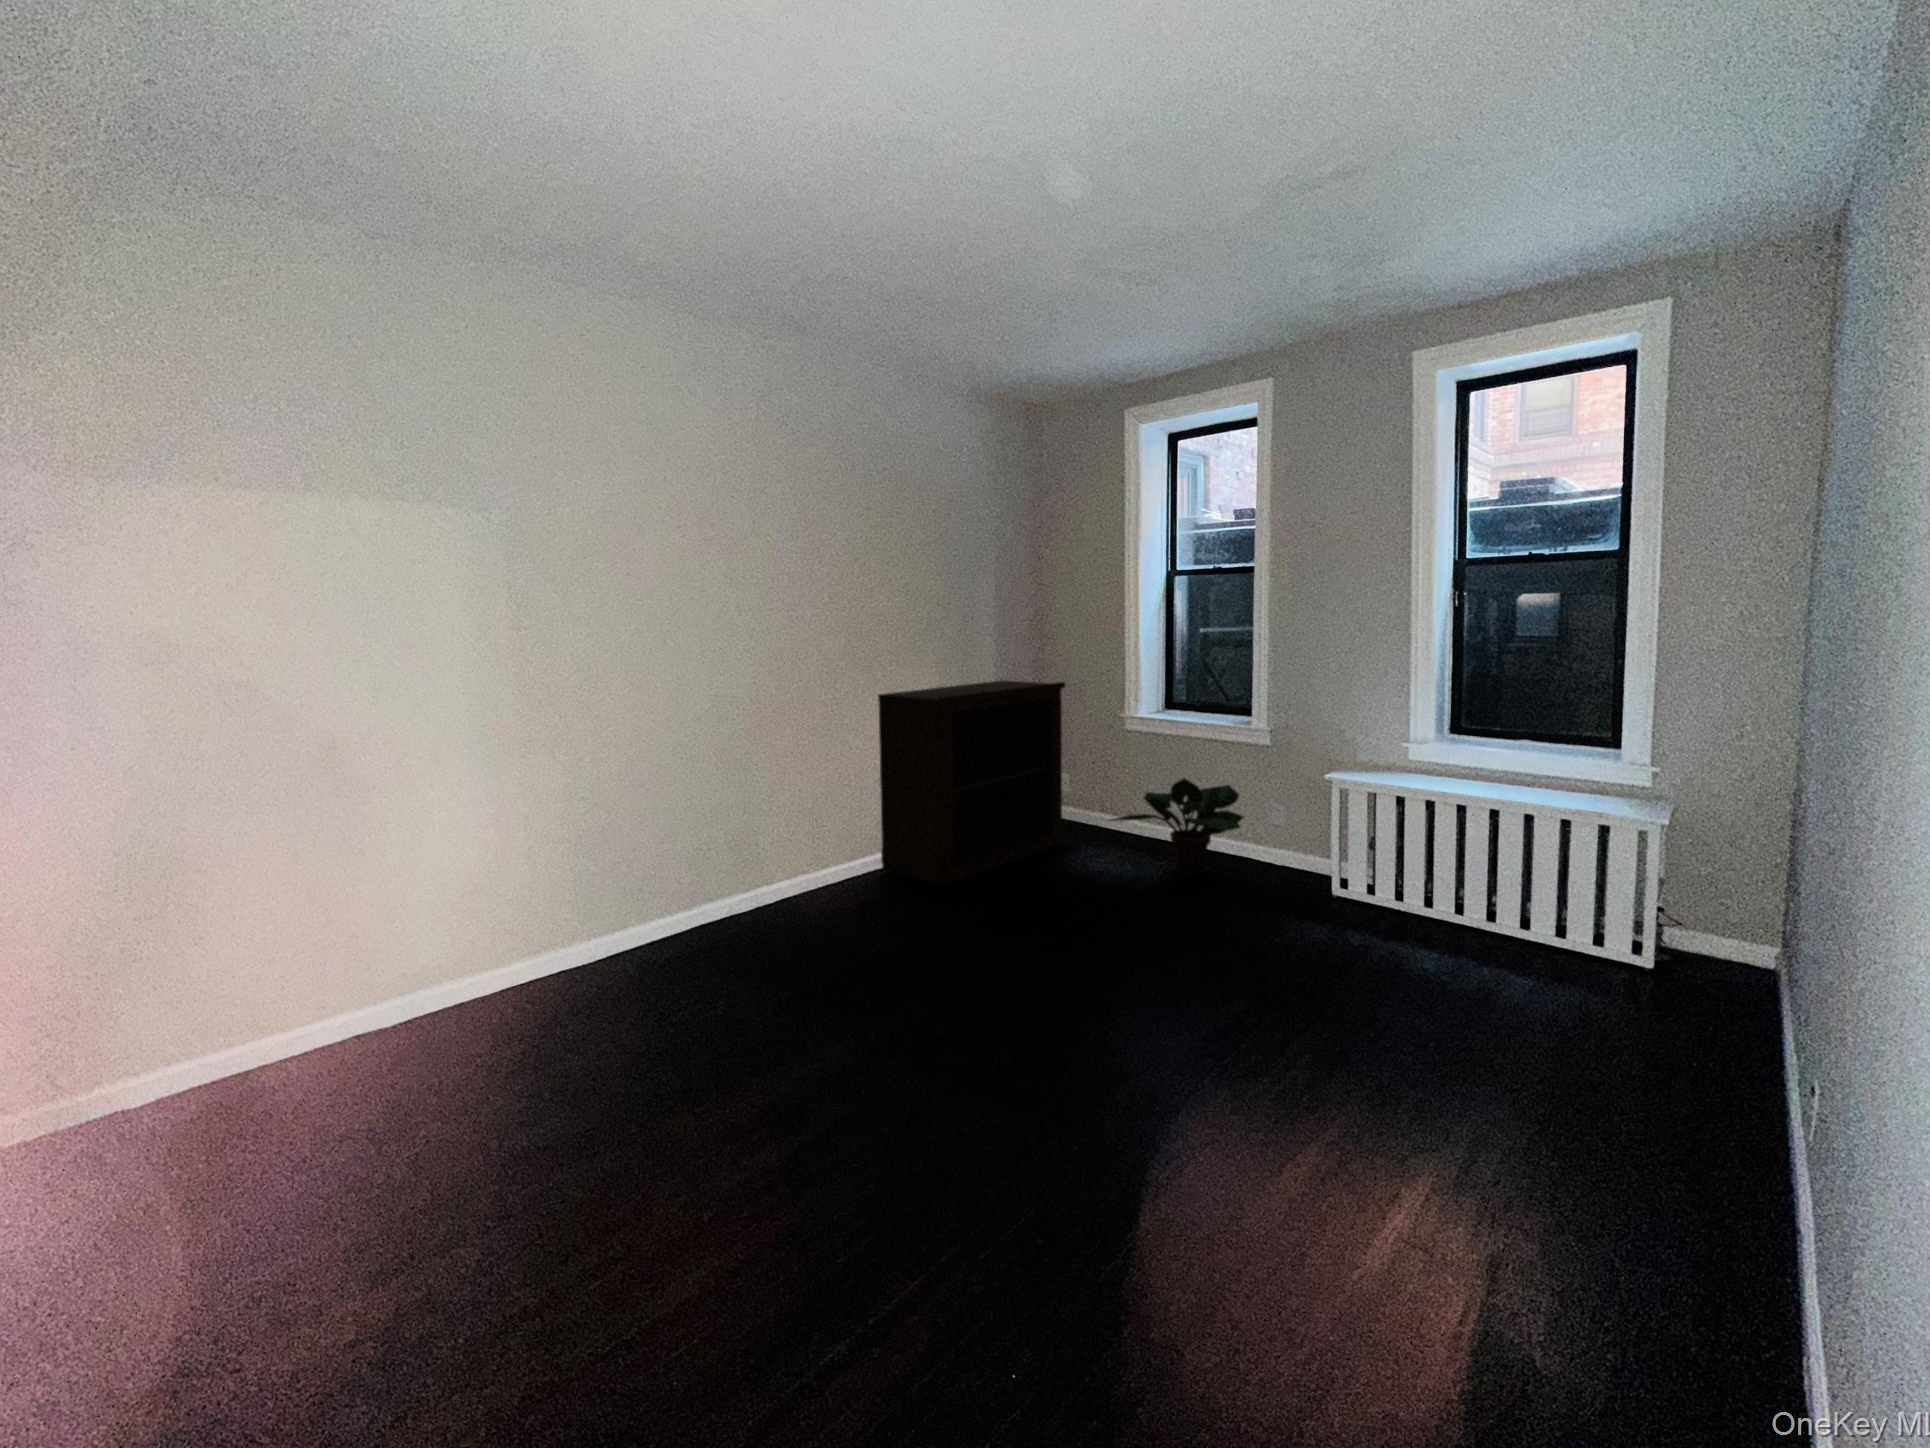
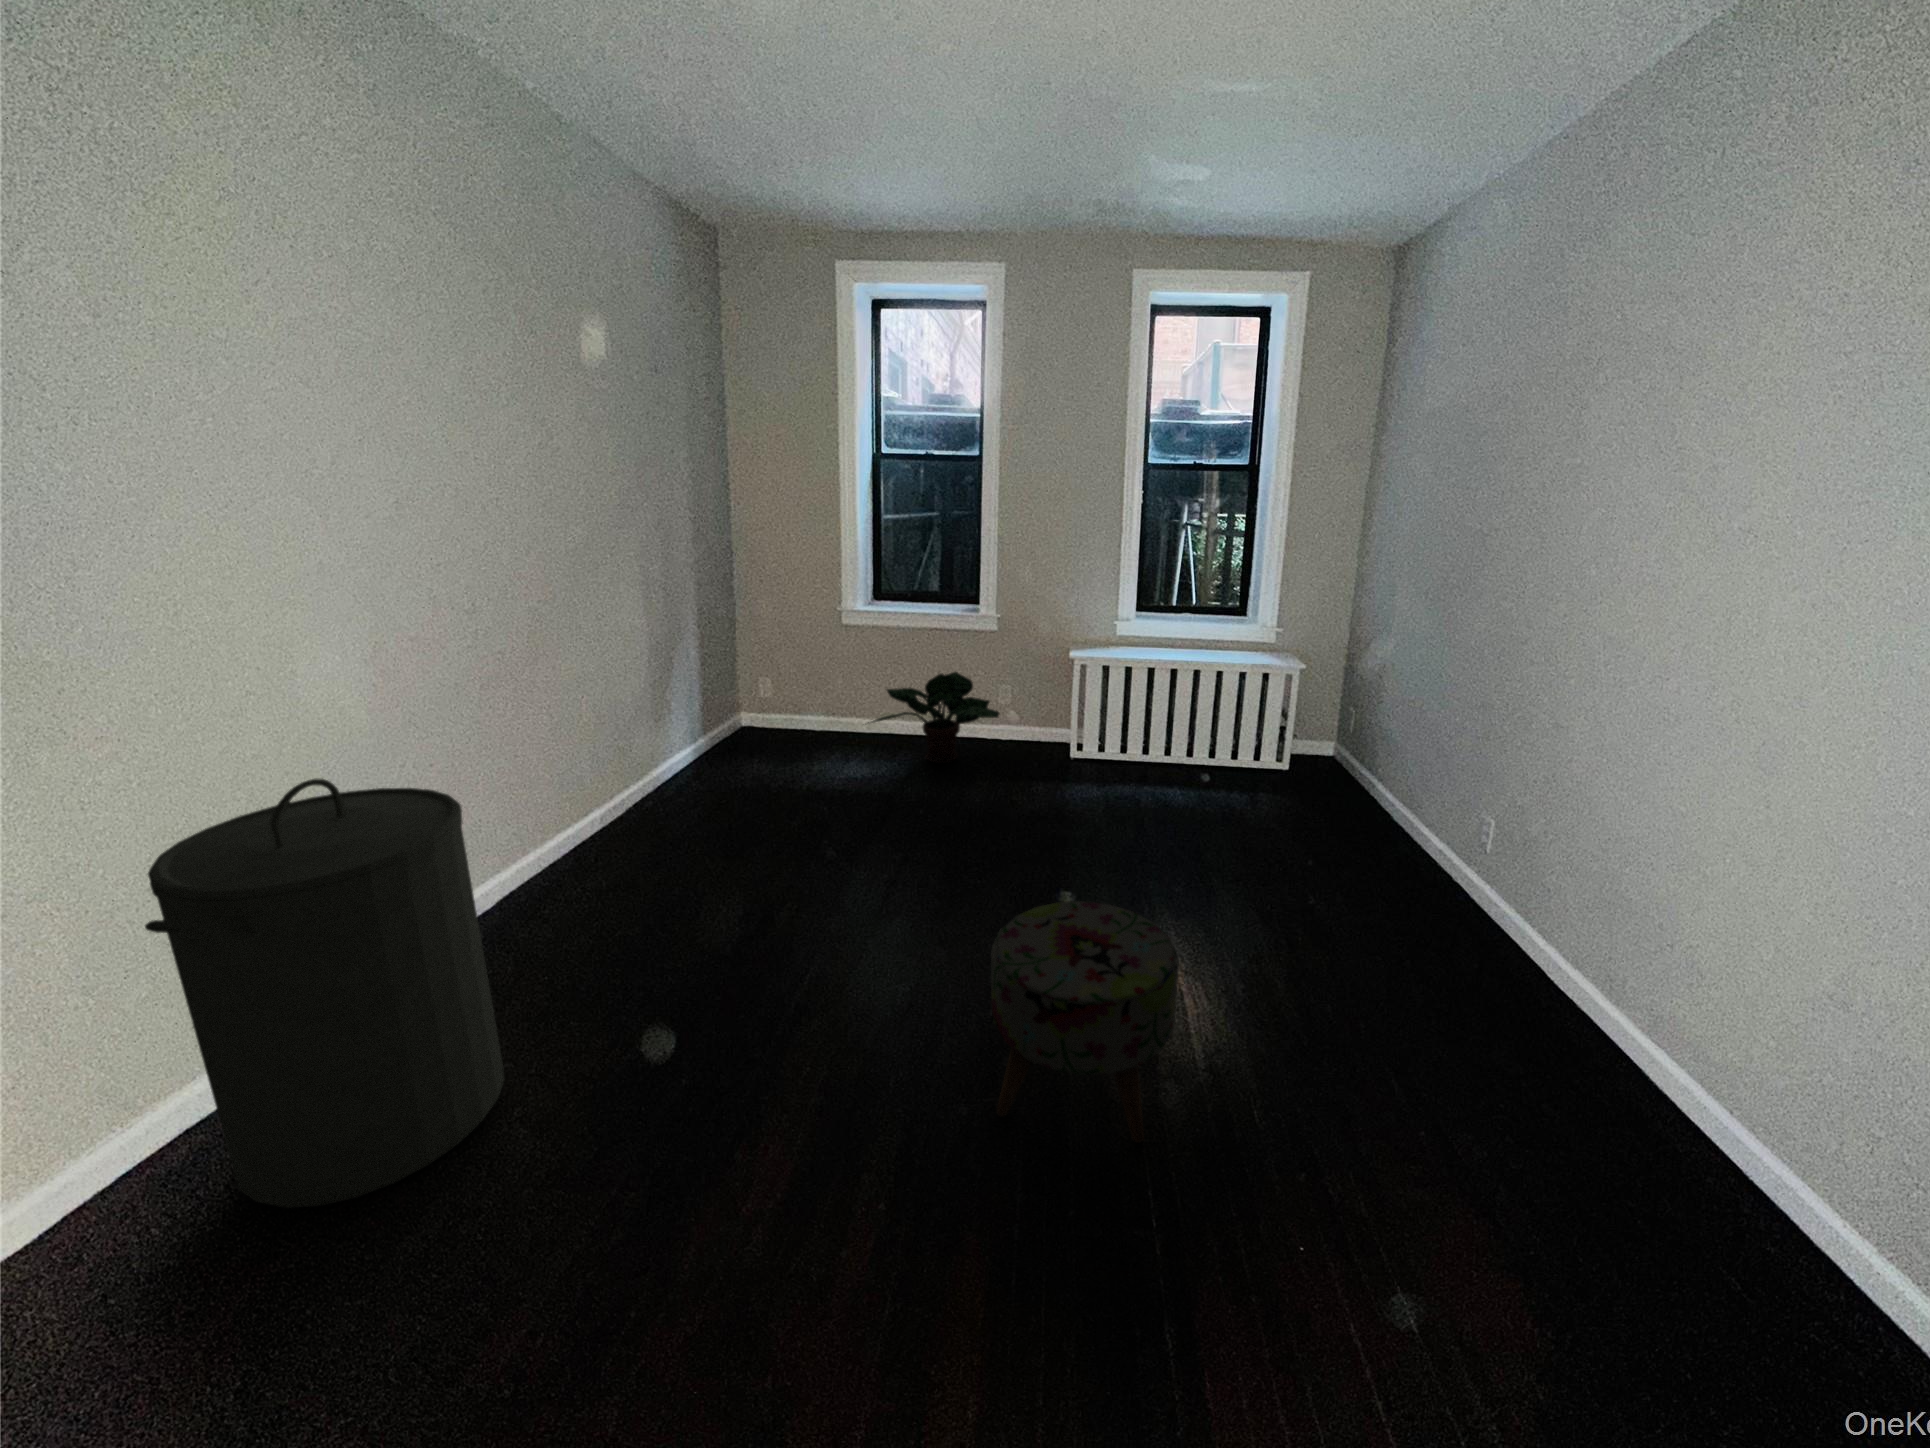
bookshelf: present [878,680,1065,886] -> none [592,583,794,834]
laundry hamper: none [510,751,689,1015] -> present [145,779,504,1208]
ottoman: none [911,959,1104,1204] -> present [991,901,1179,1143]

